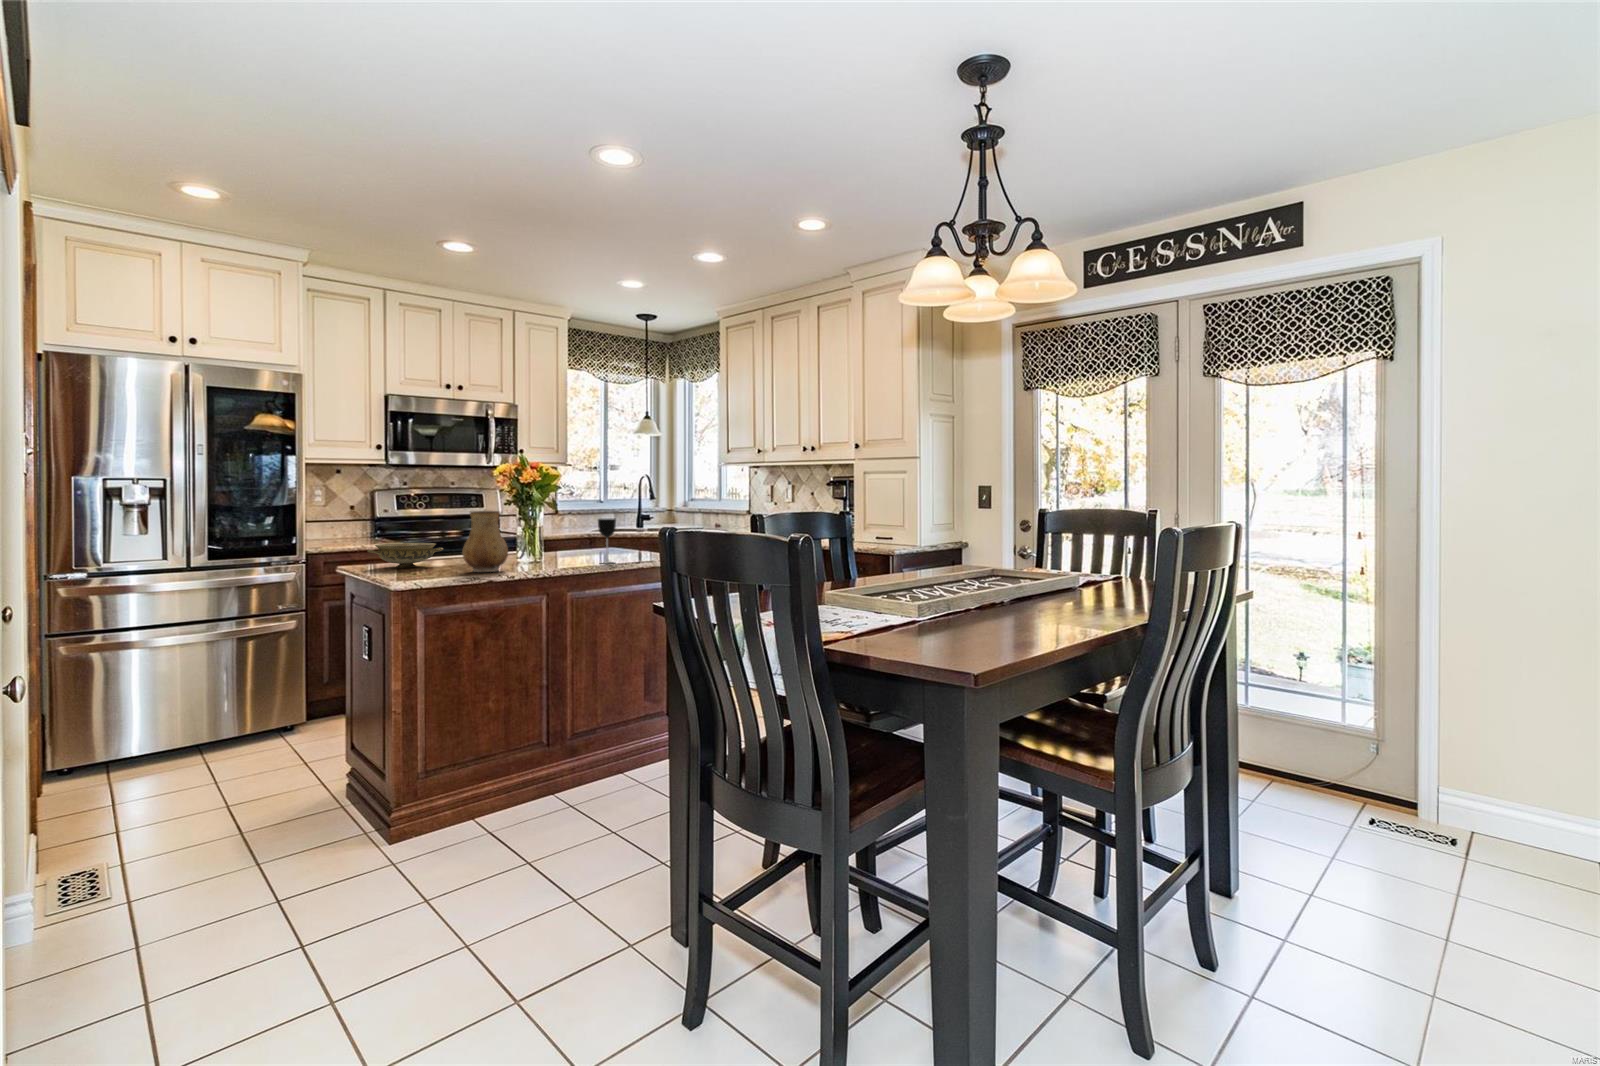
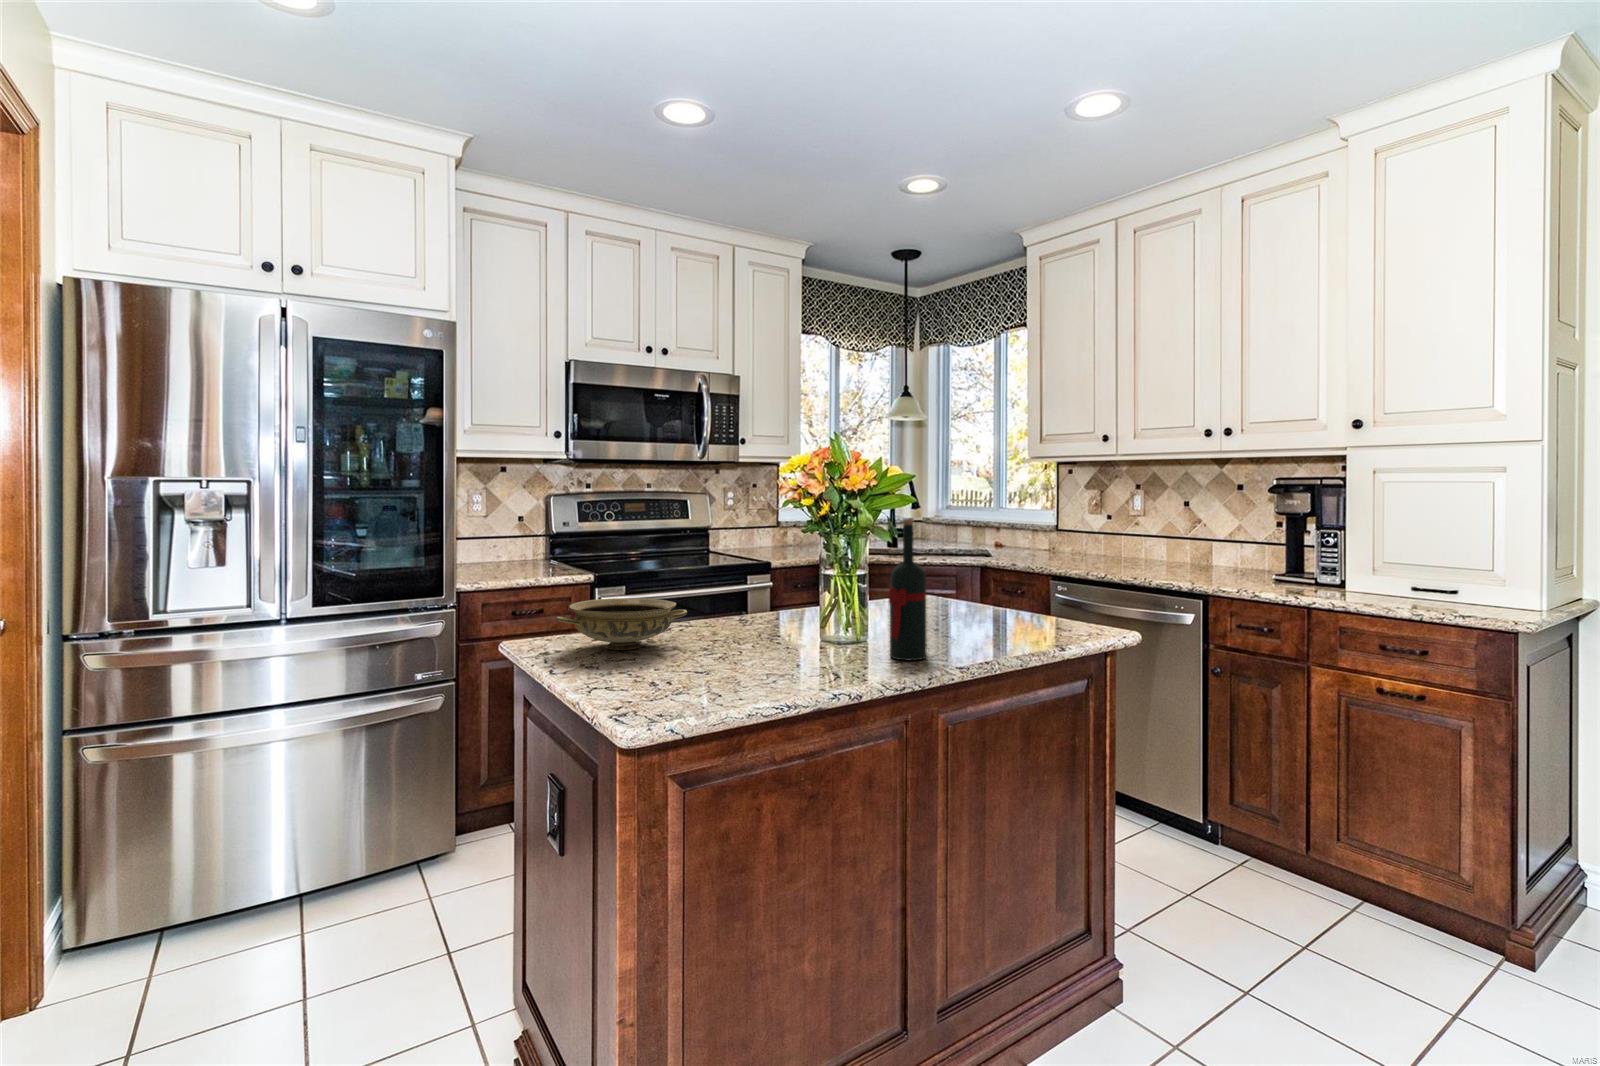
wine bottle: none [544,498,566,568] -> present [889,519,927,660]
ceramic pitcher: present [462,511,508,572] -> none [741,546,829,676]
wine glass: present [598,519,616,563] -> none [971,557,1006,647]

